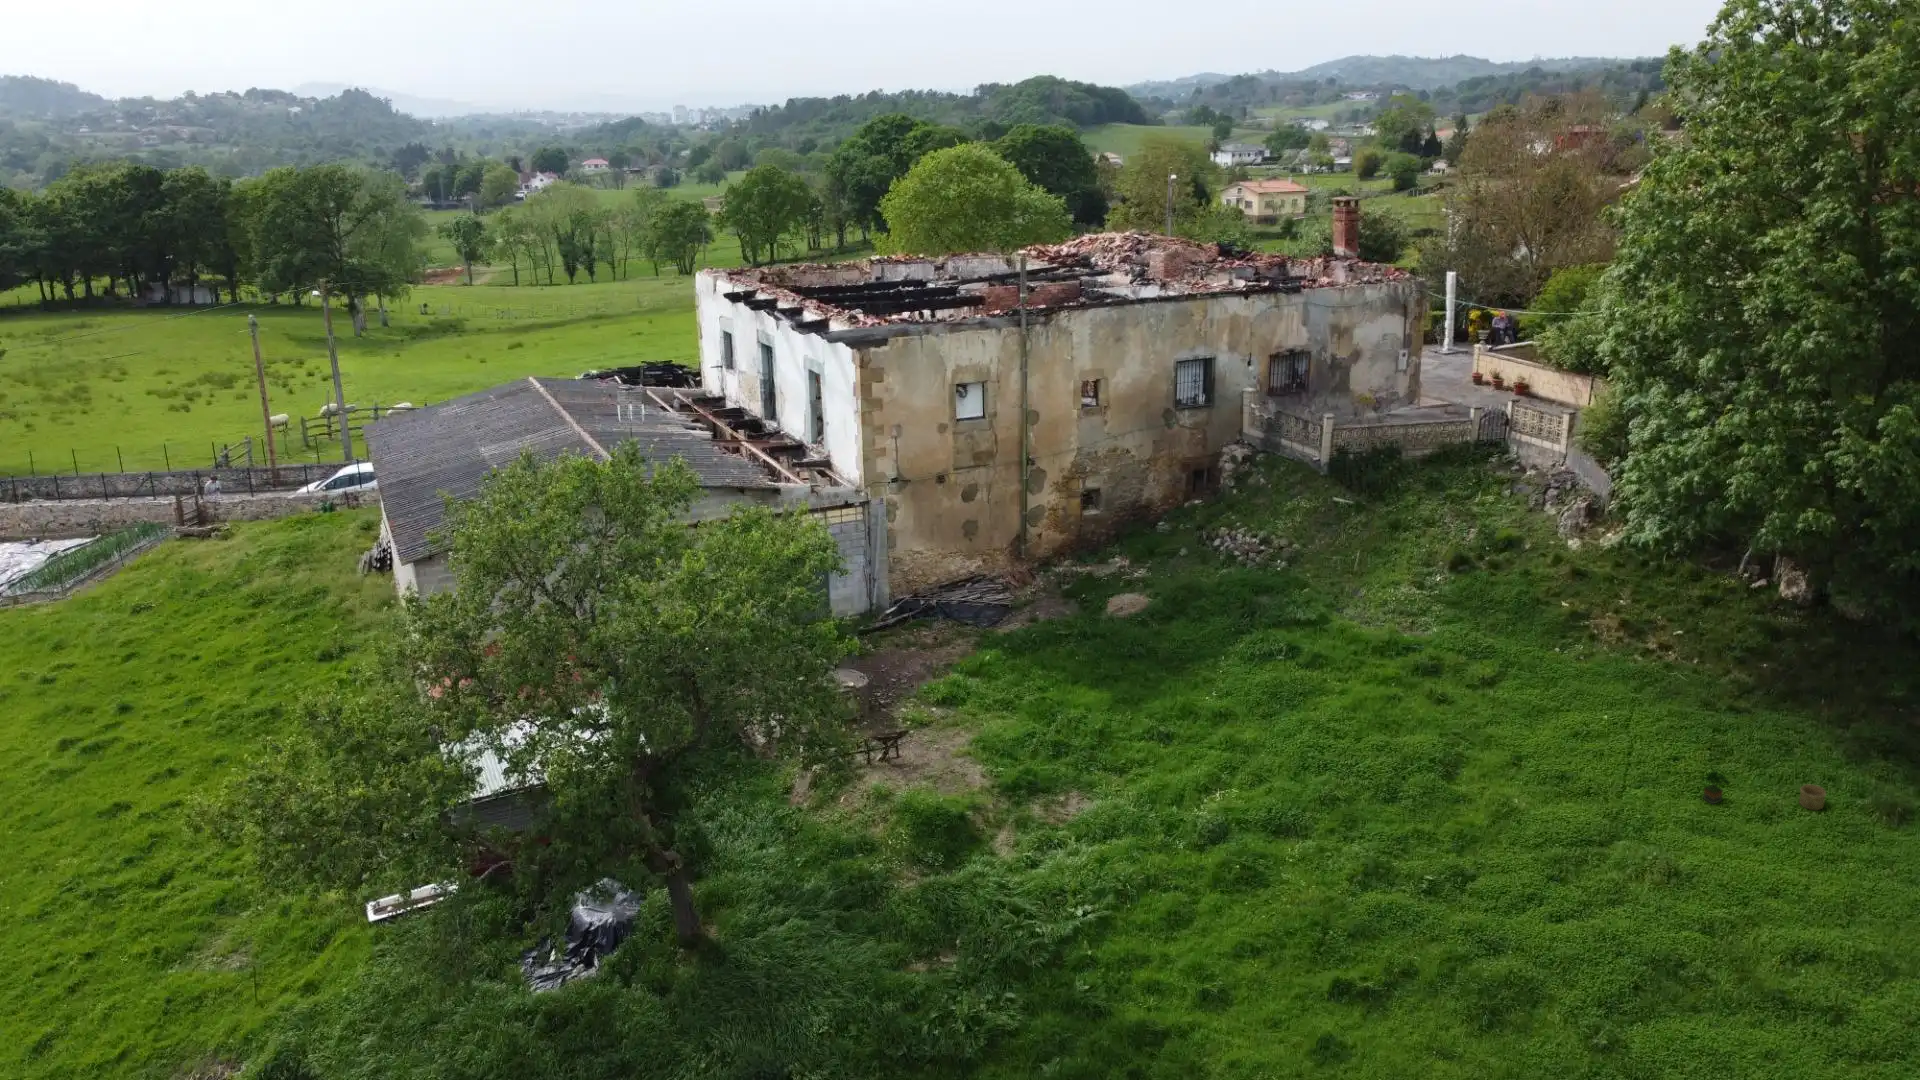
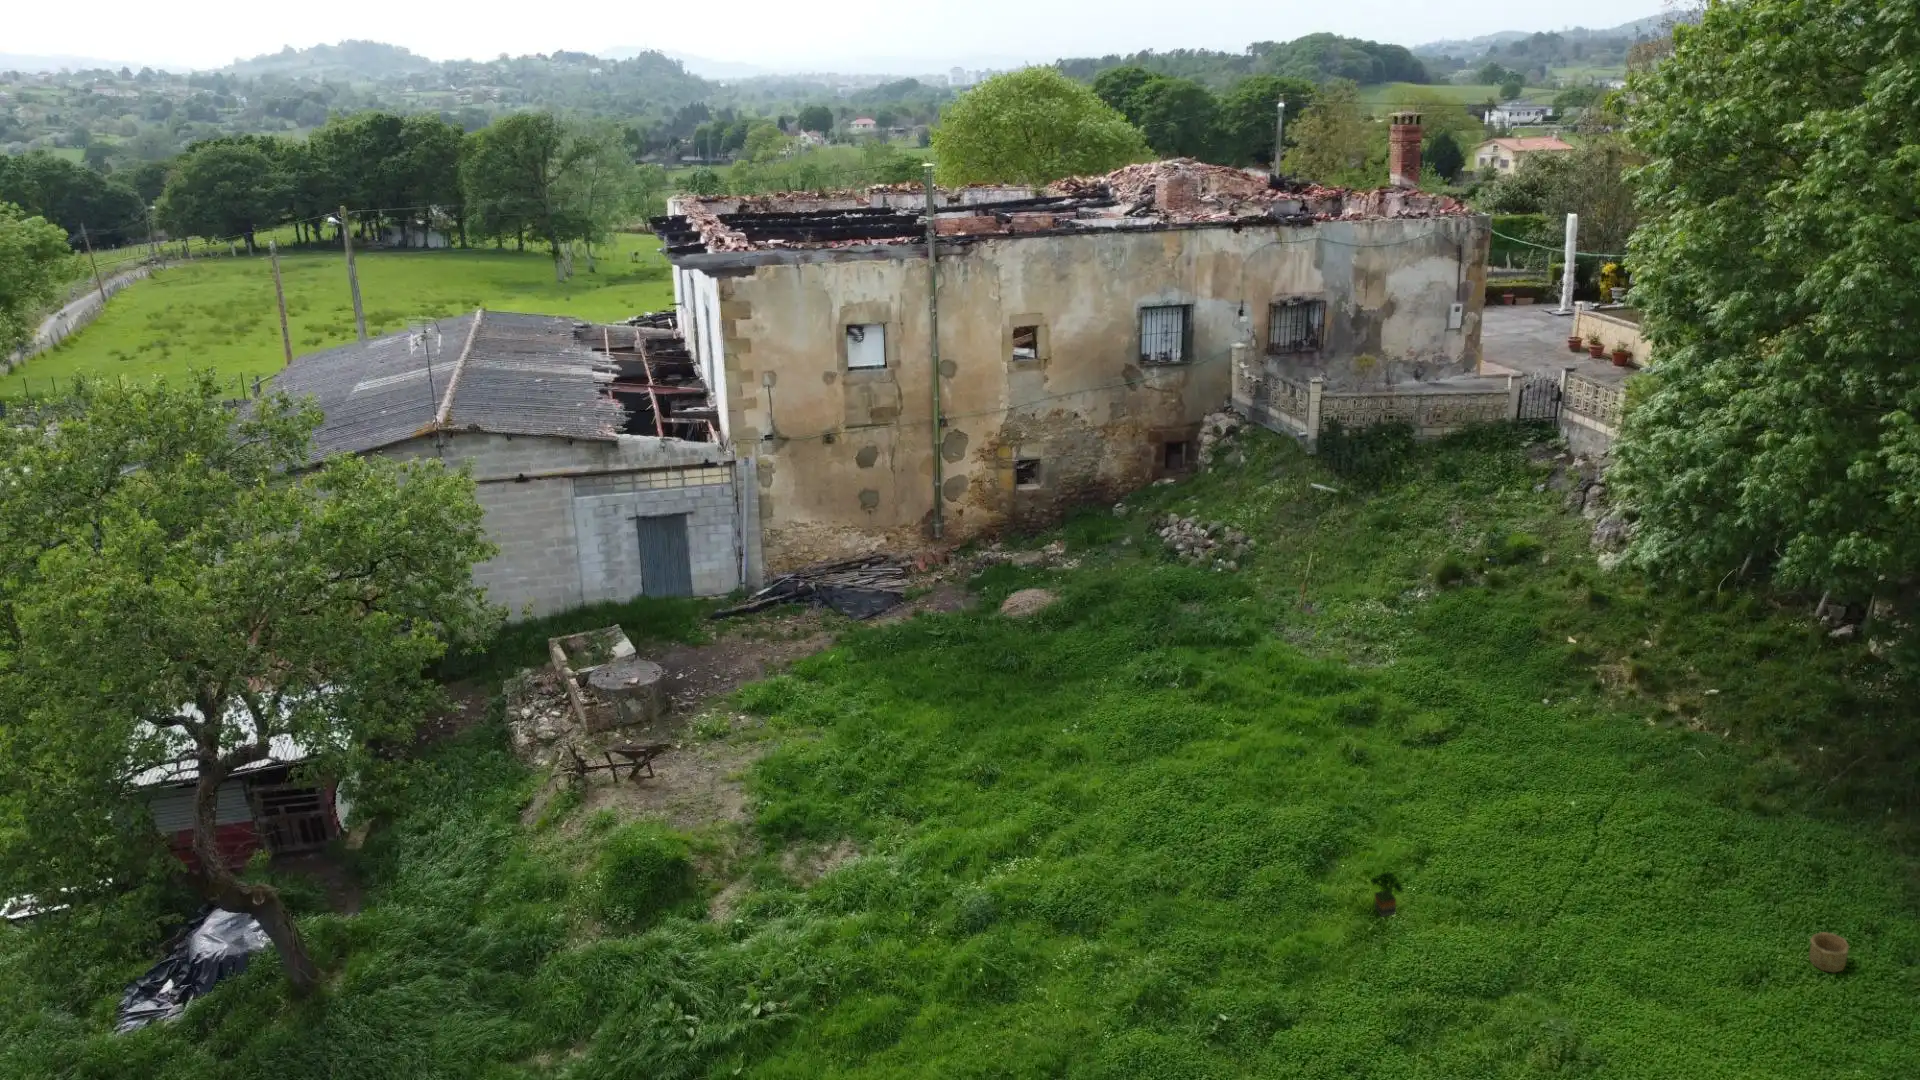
potted tree: present [1703,771,1729,804] -> present [1371,871,1403,917]

